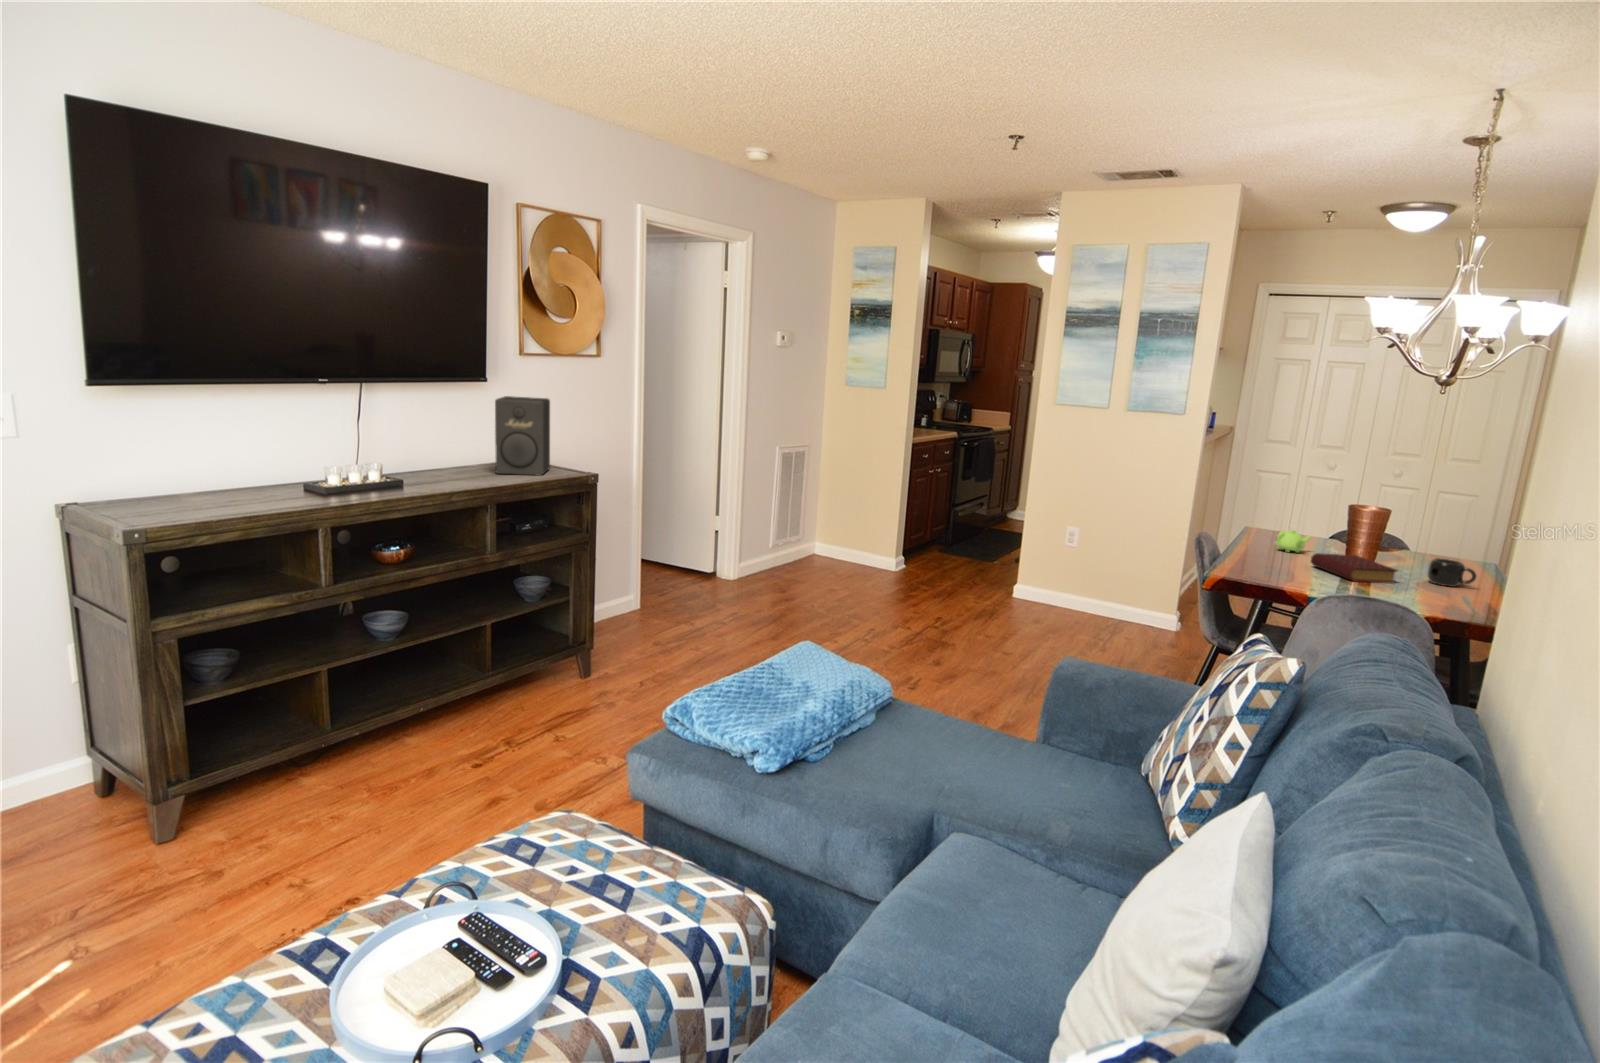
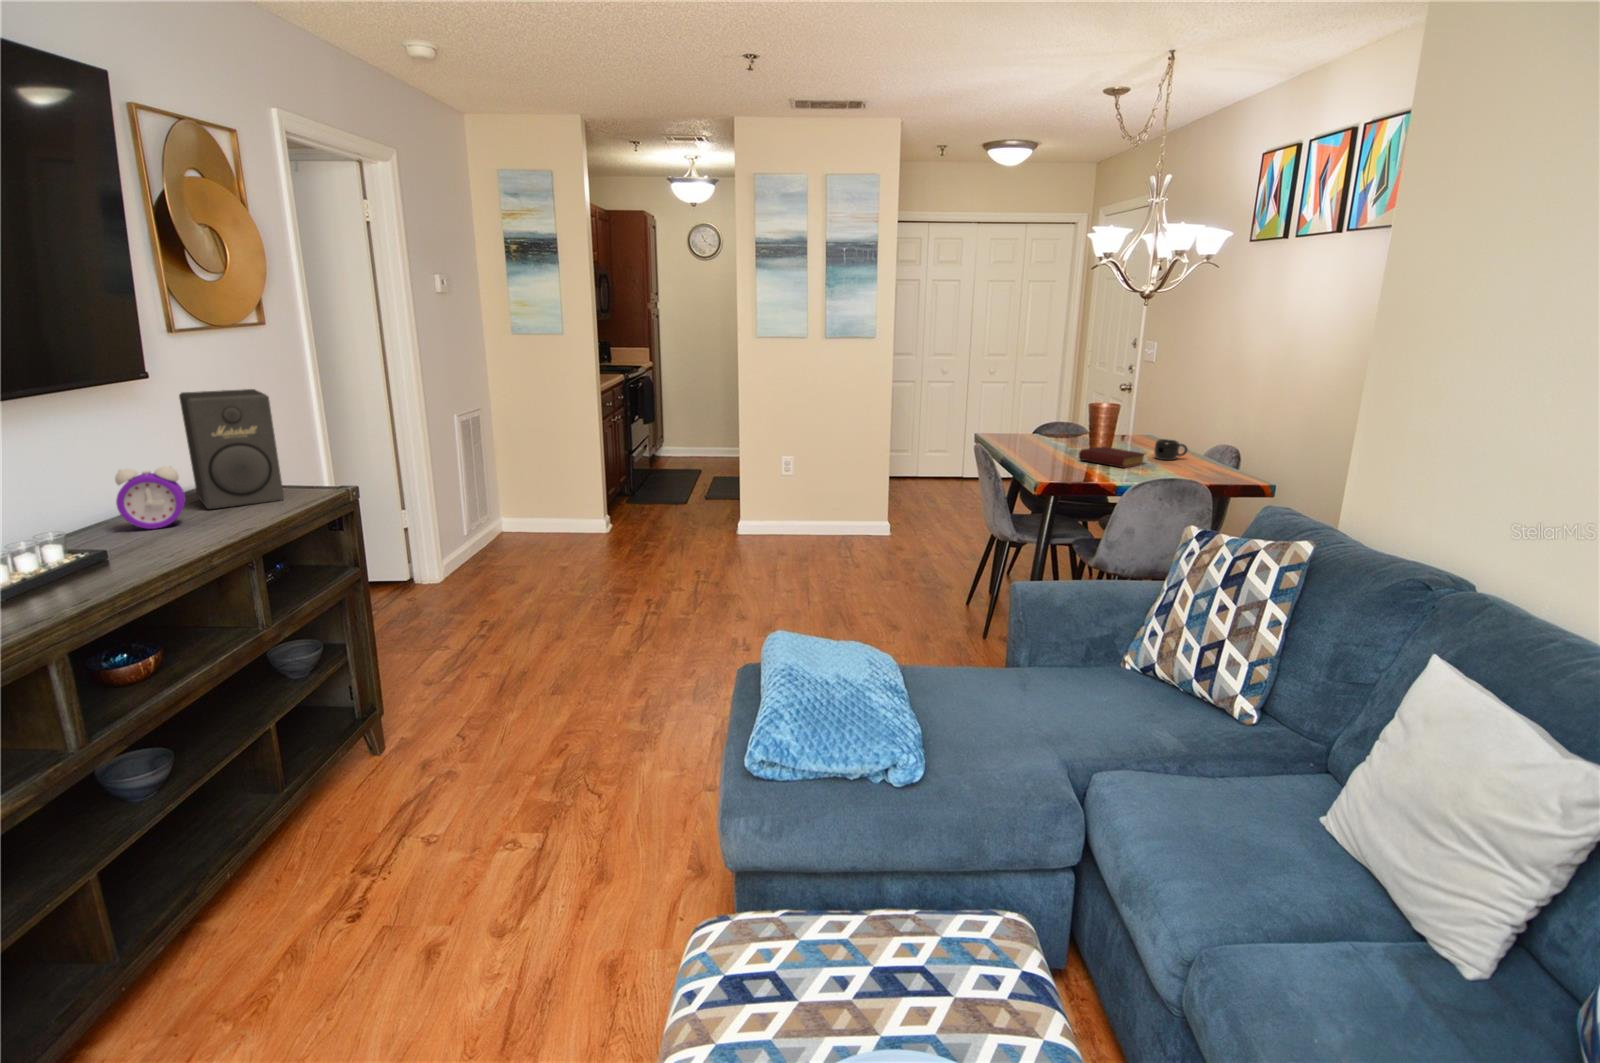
alarm clock: none [437,438,477,478] -> present [115,466,185,529]
teapot: present [1275,530,1311,553] -> none [1028,432,1055,452]

